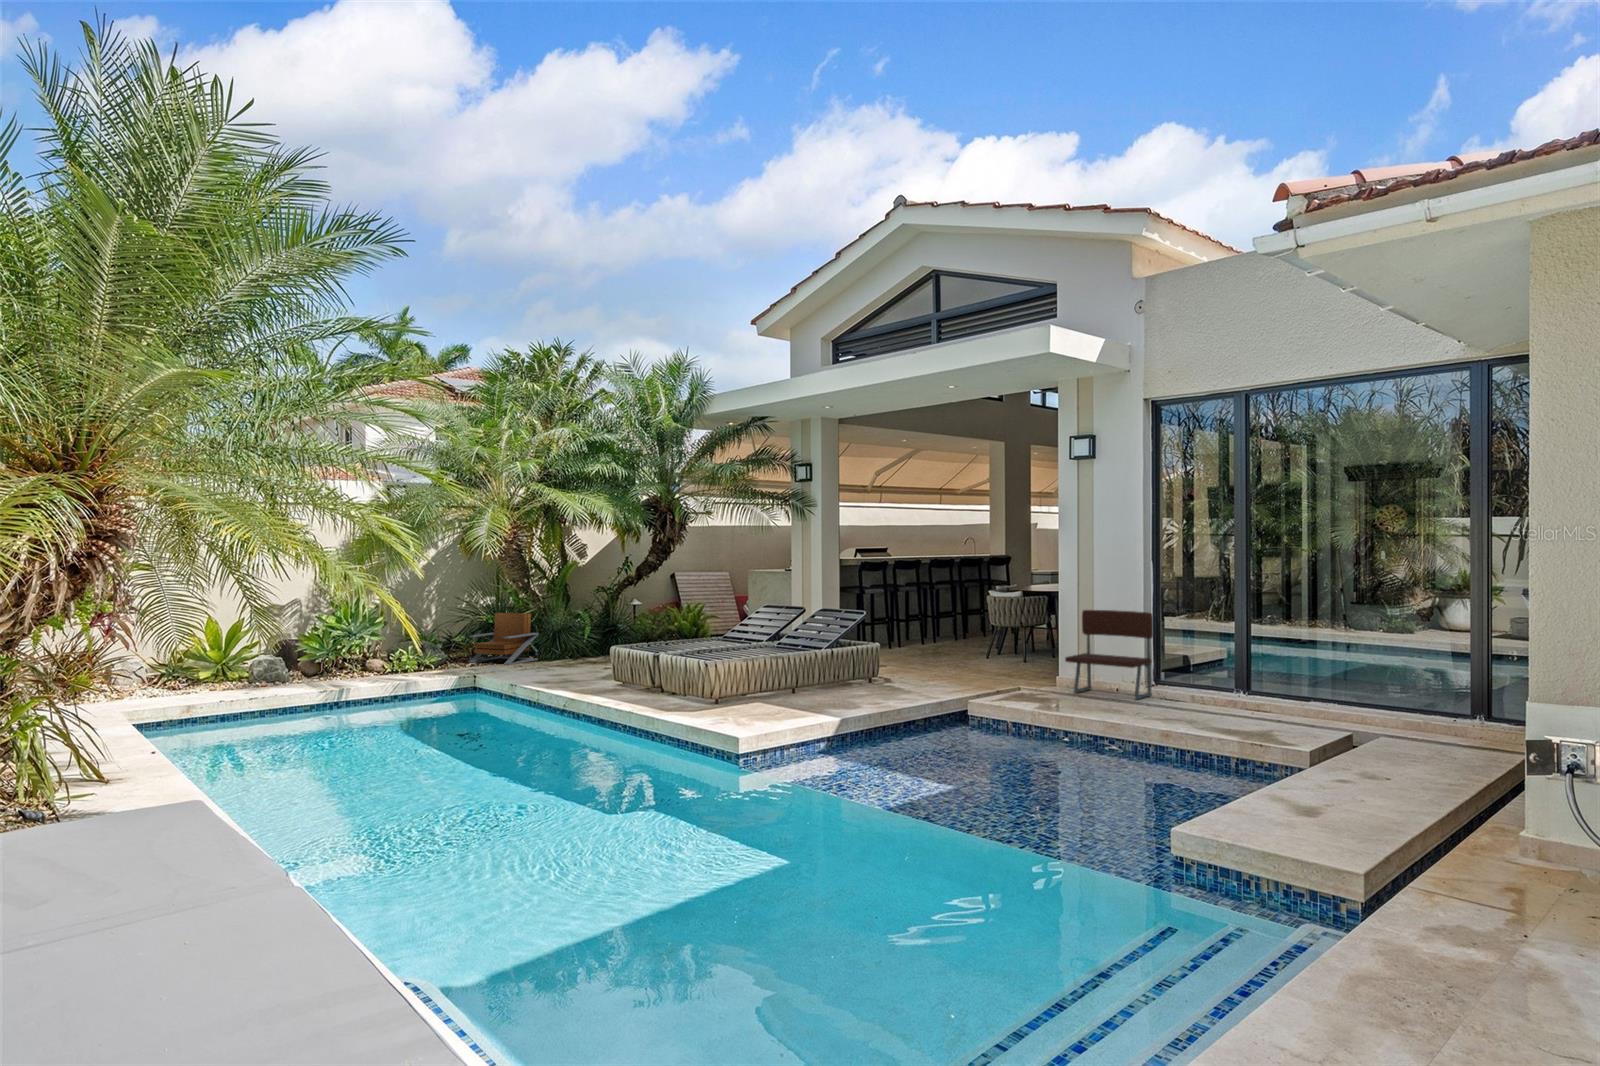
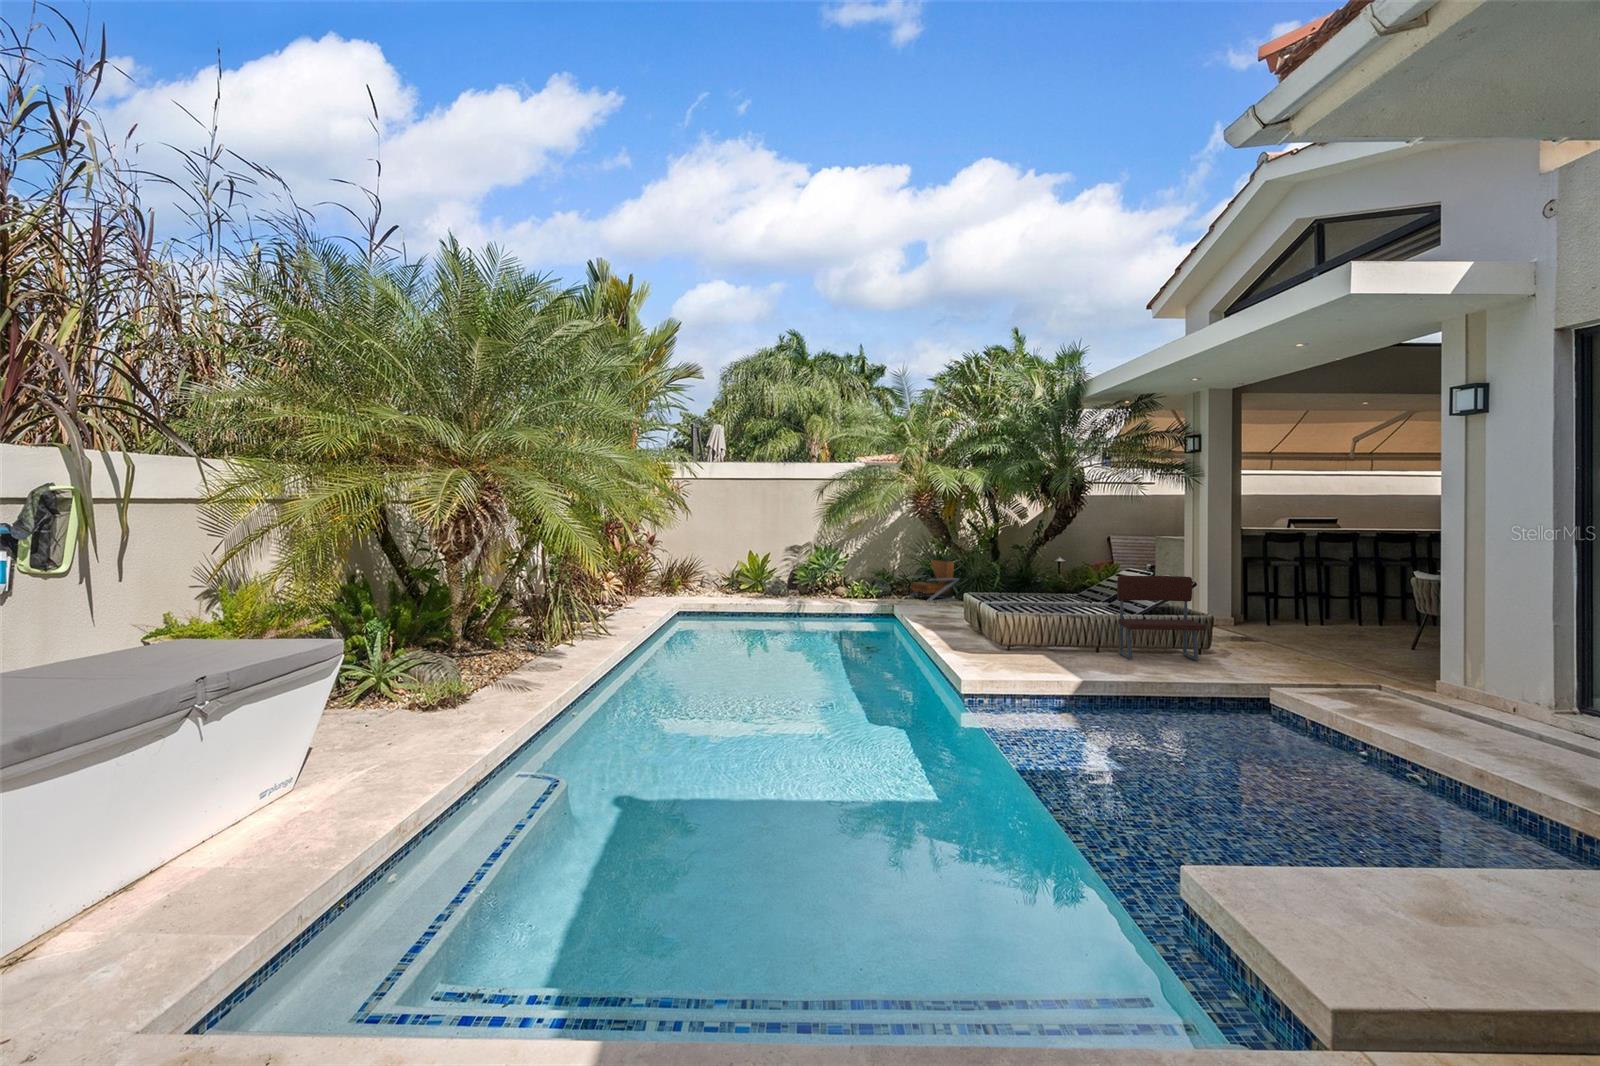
bench: present [1065,610,1153,700] -> present [1117,576,1207,661]

